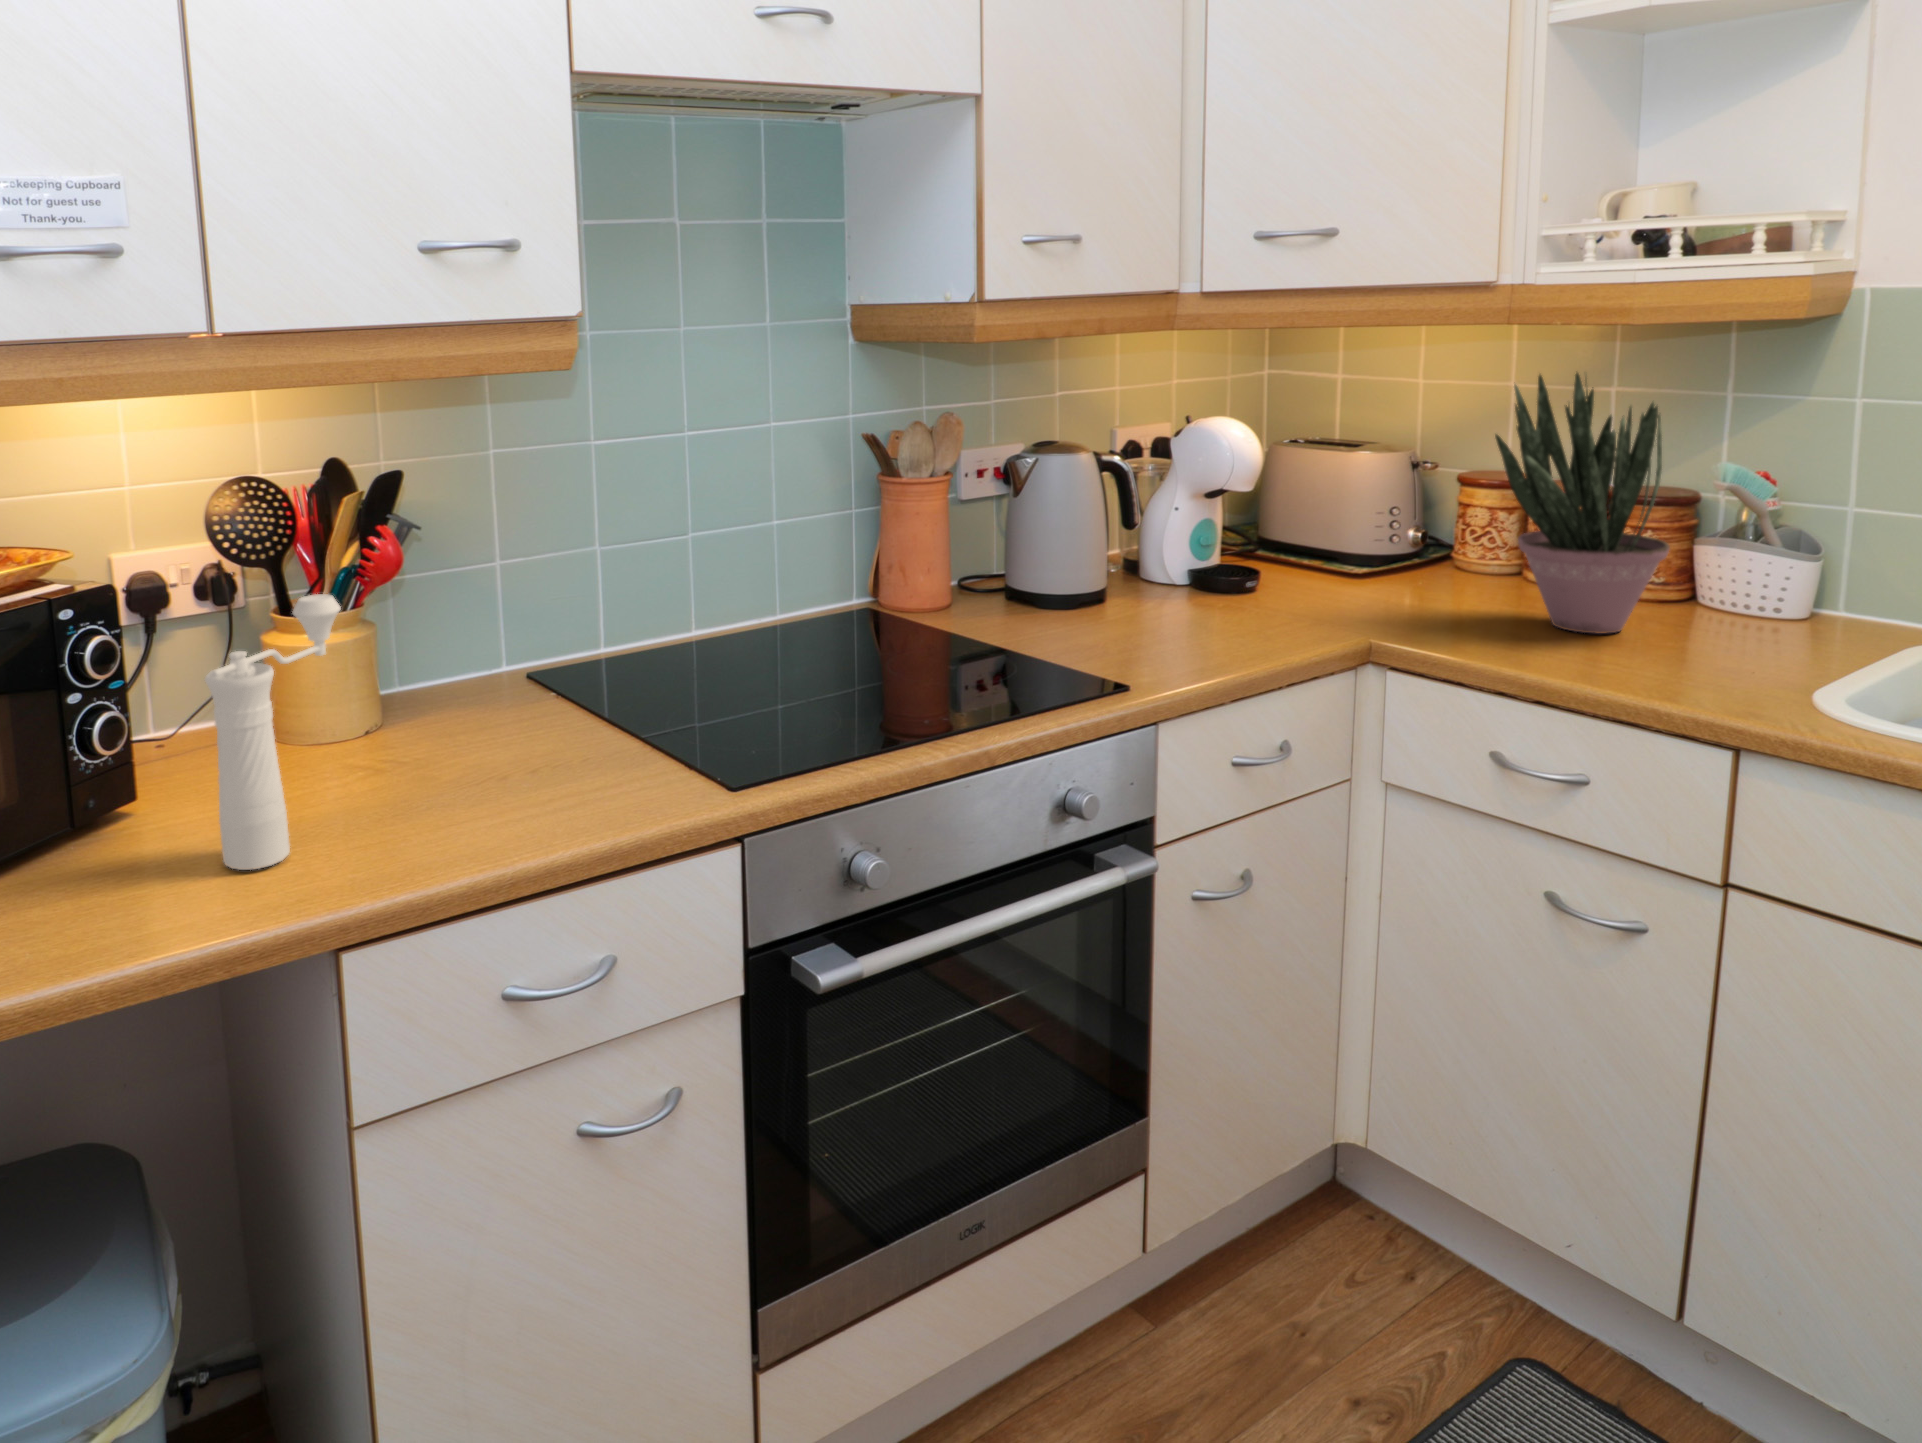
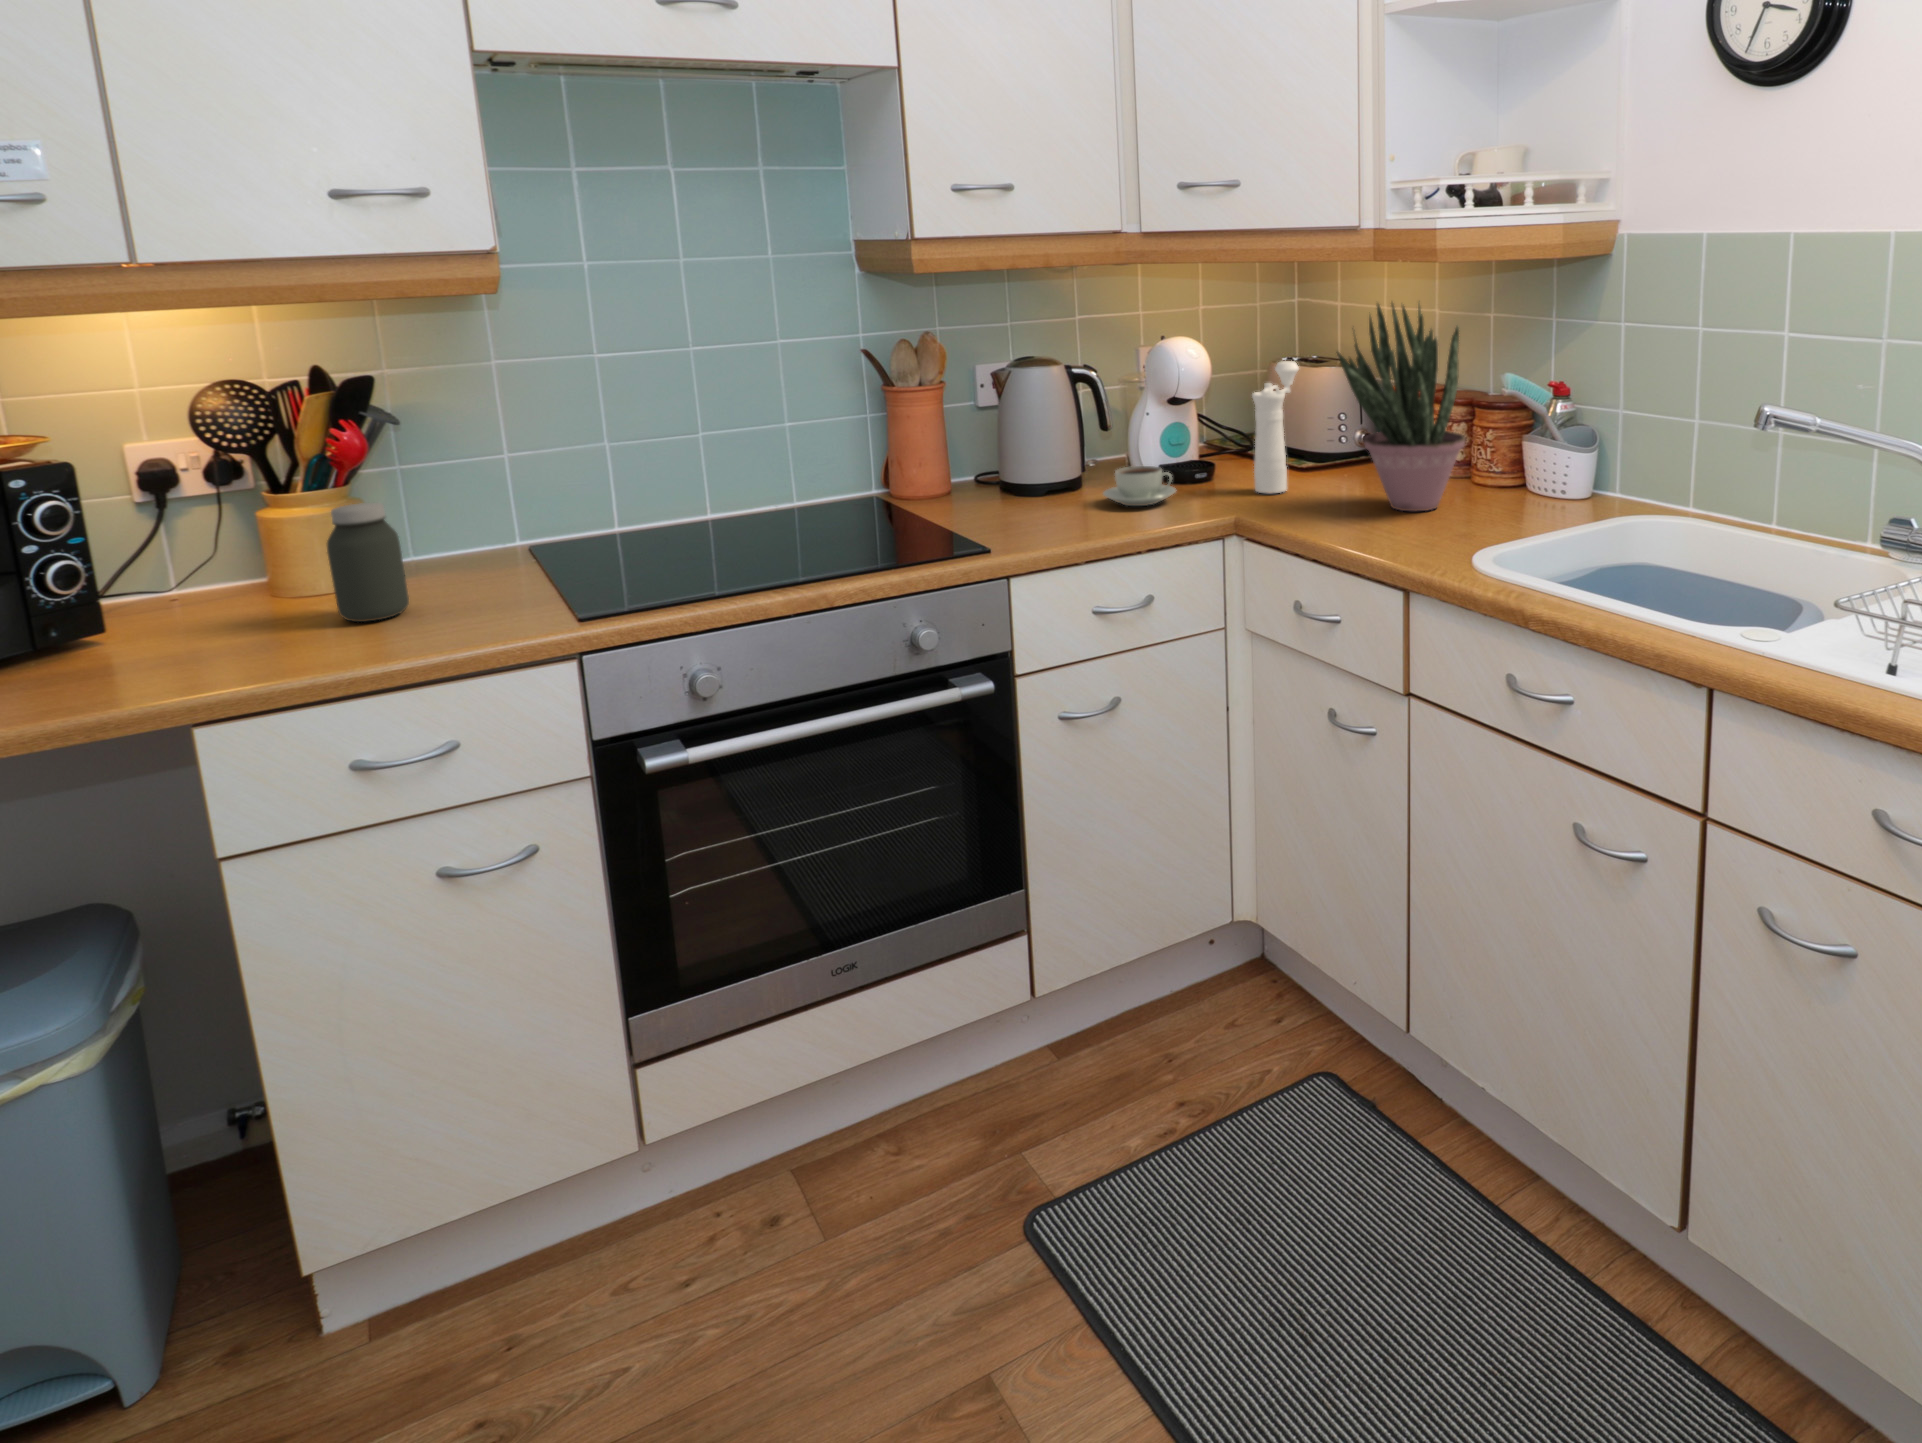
coffee cup: none [1165,574,1262,624] -> present [1103,466,1176,506]
pepper mill: present [205,594,341,870] -> present [1252,361,1299,494]
jar: none [396,631,479,783] -> present [327,503,409,622]

